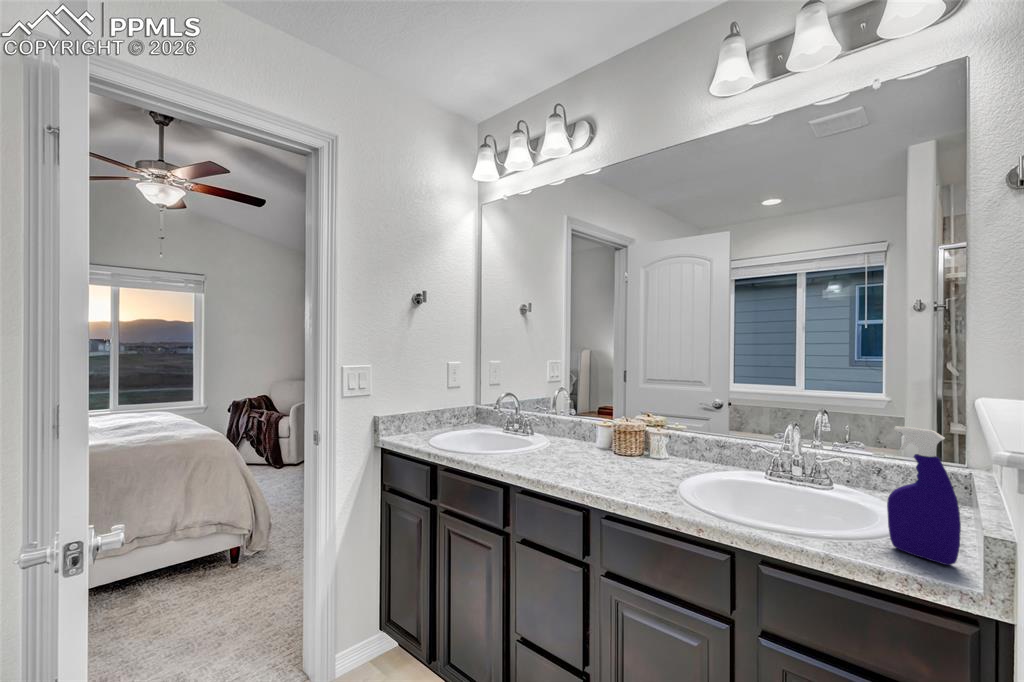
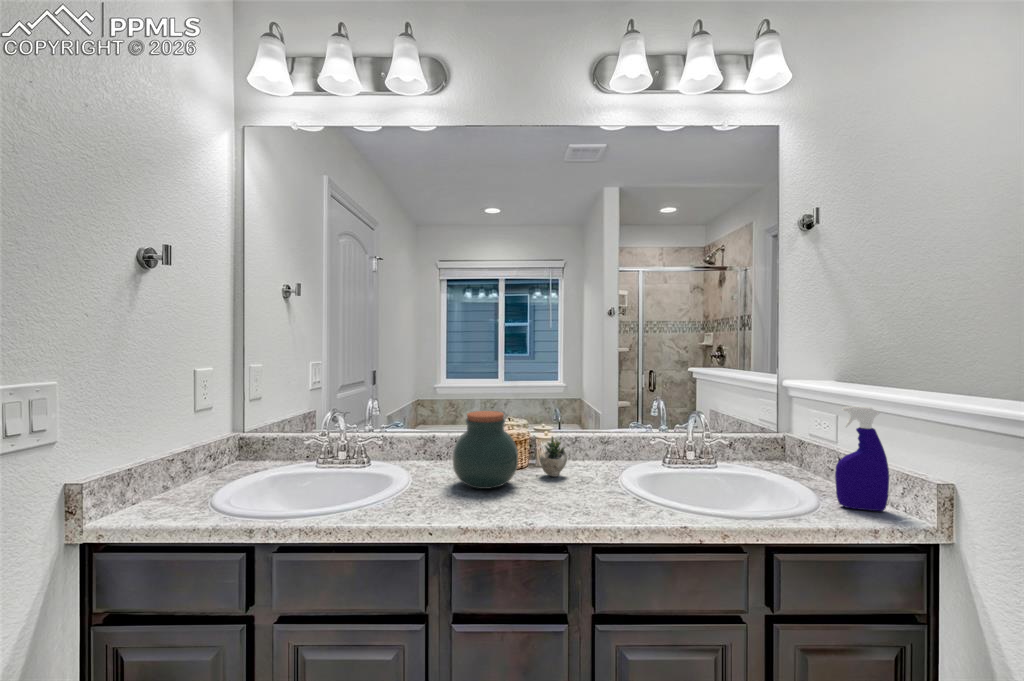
jar: none [557,402,608,461] -> present [453,411,518,489]
succulent plant: none [633,429,678,465] -> present [539,433,594,477]

